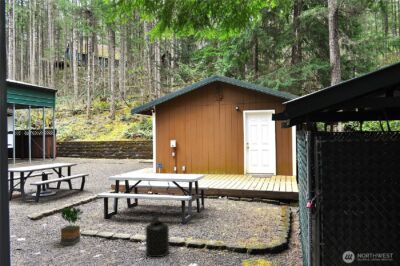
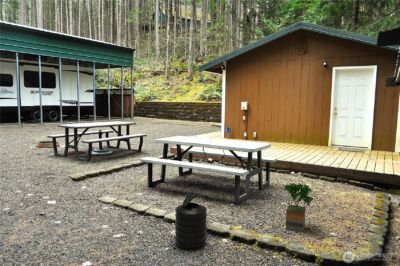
potted tree: present [61,208,83,245] -> present [284,183,313,232]

